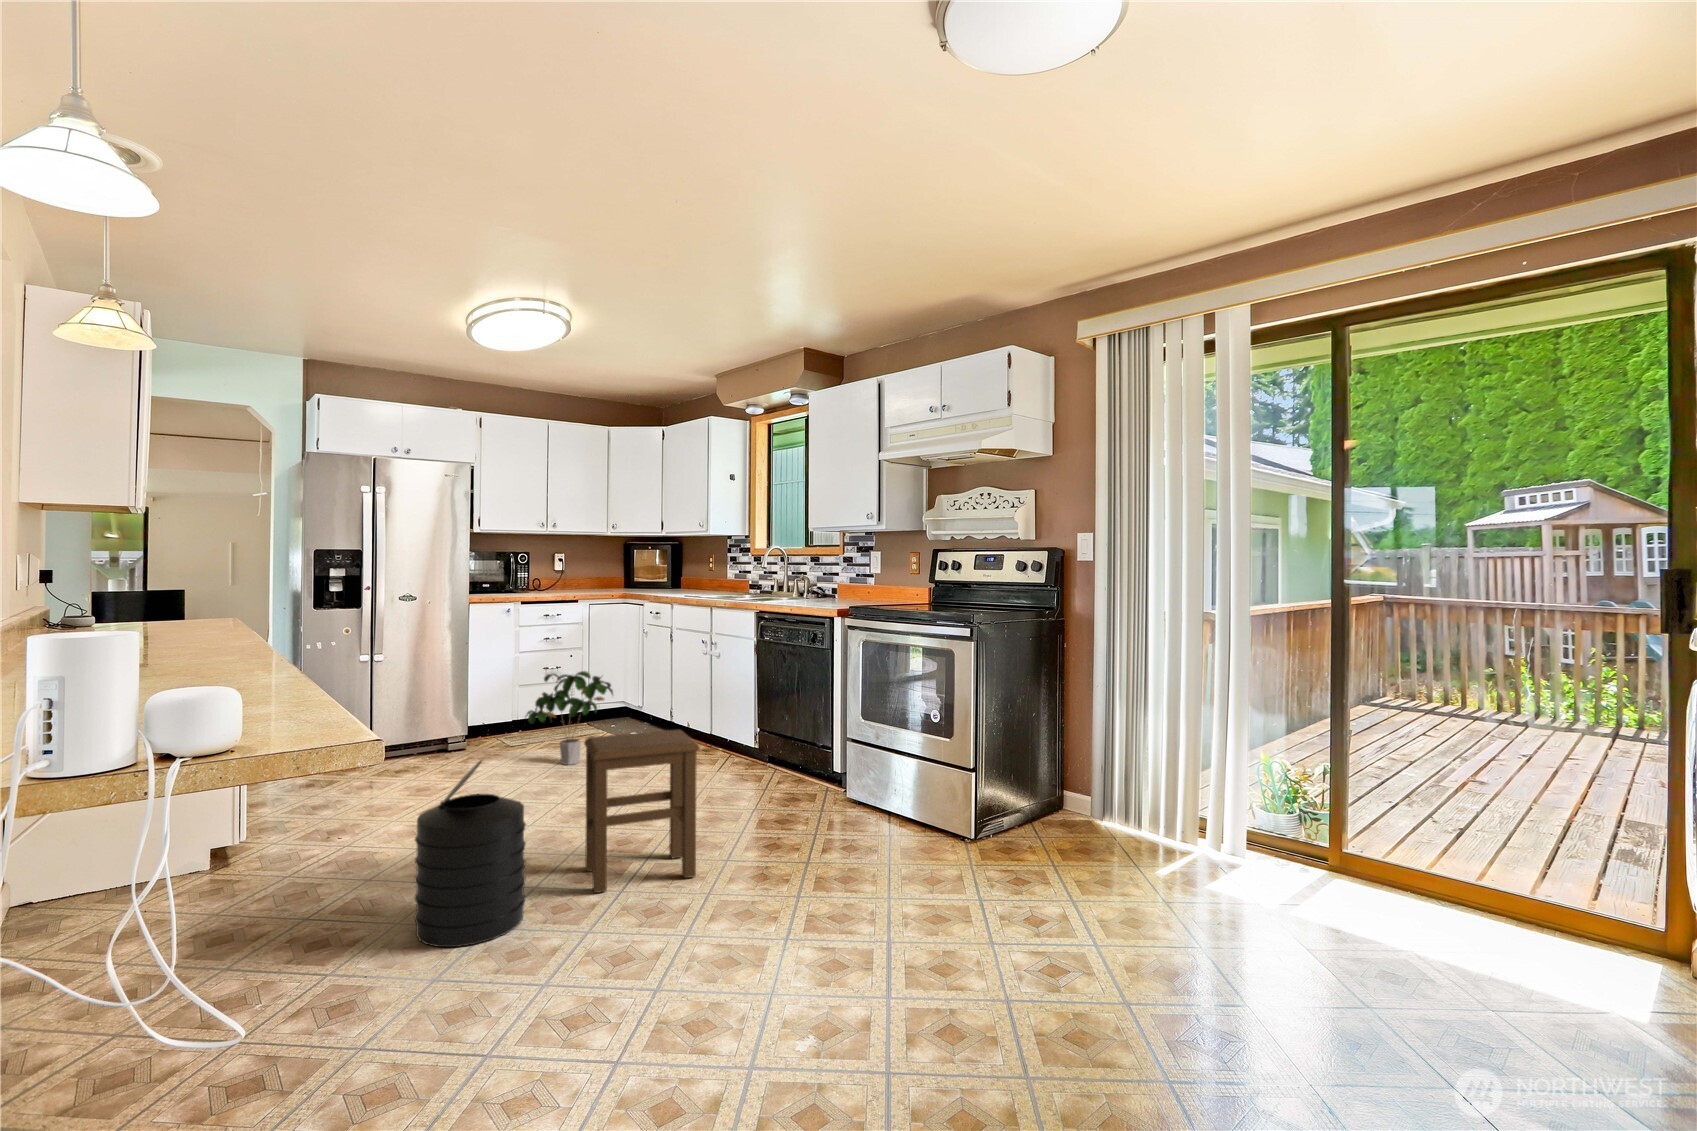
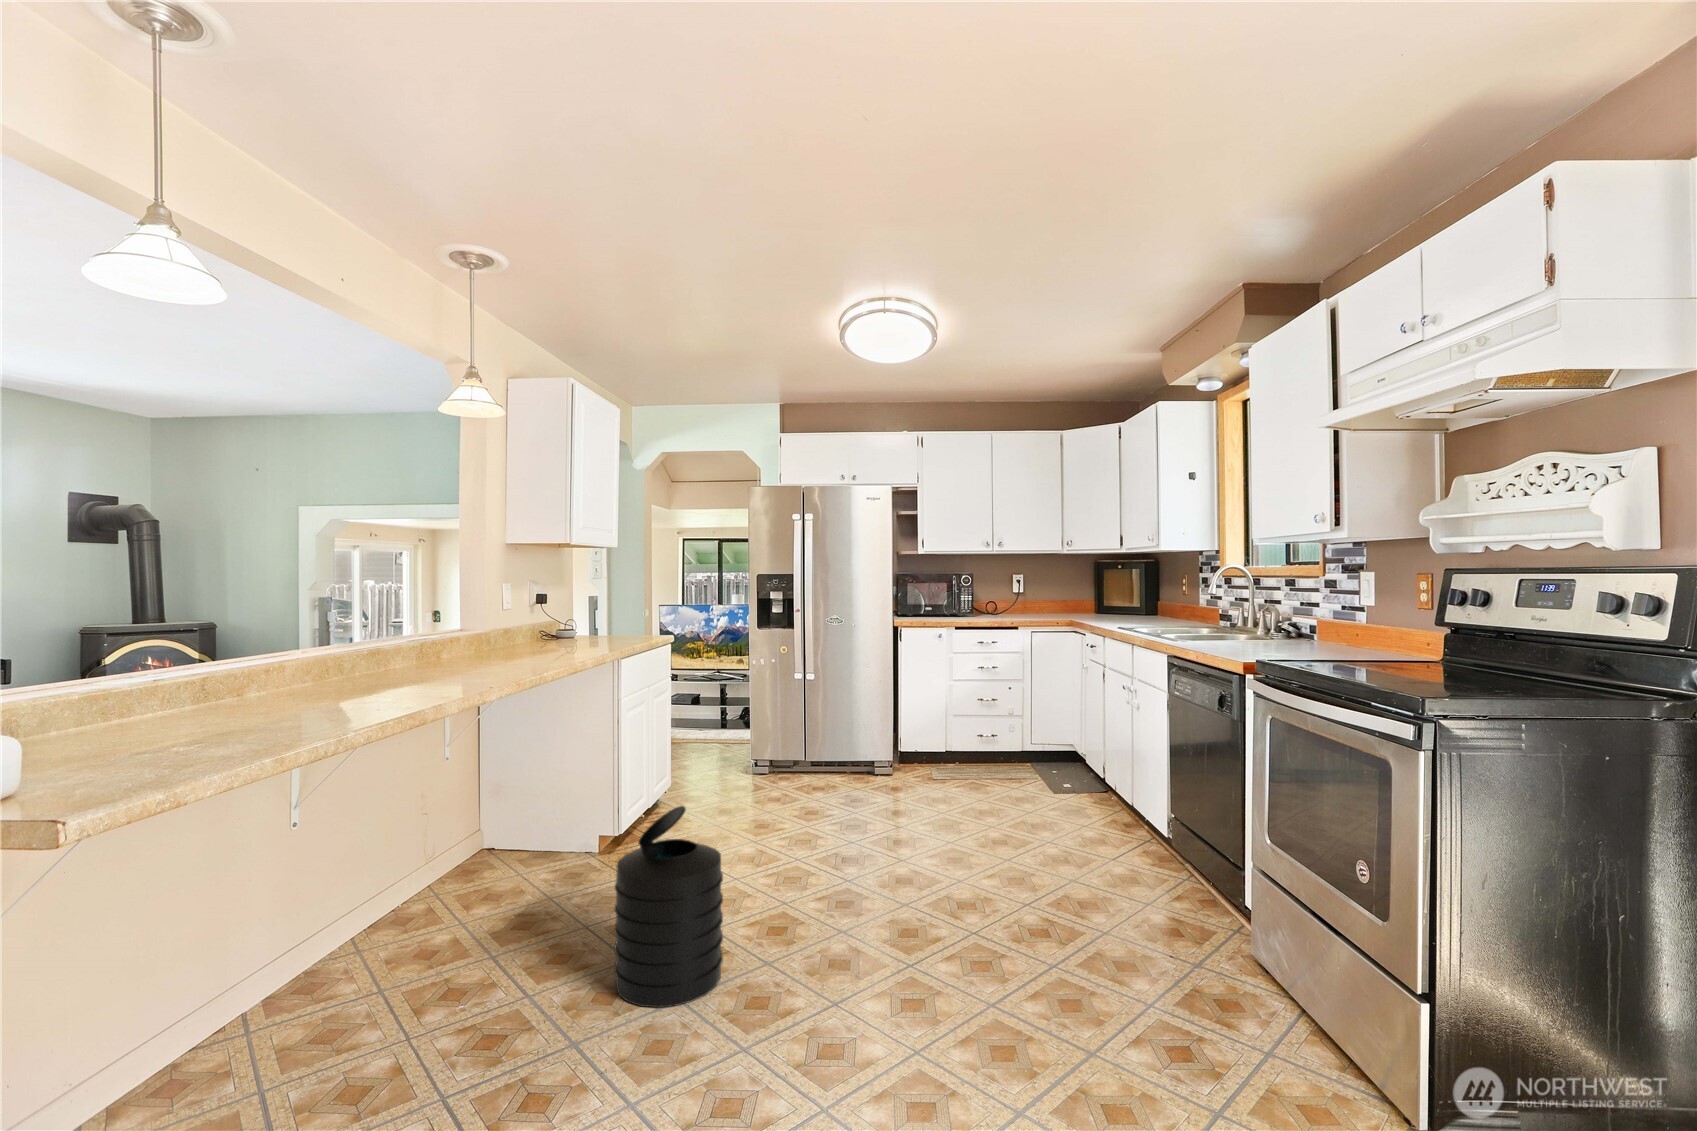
potted plant: present [526,671,613,765] -> none [919,706,1006,810]
stool: present [584,730,700,893] -> none [794,798,940,1013]

